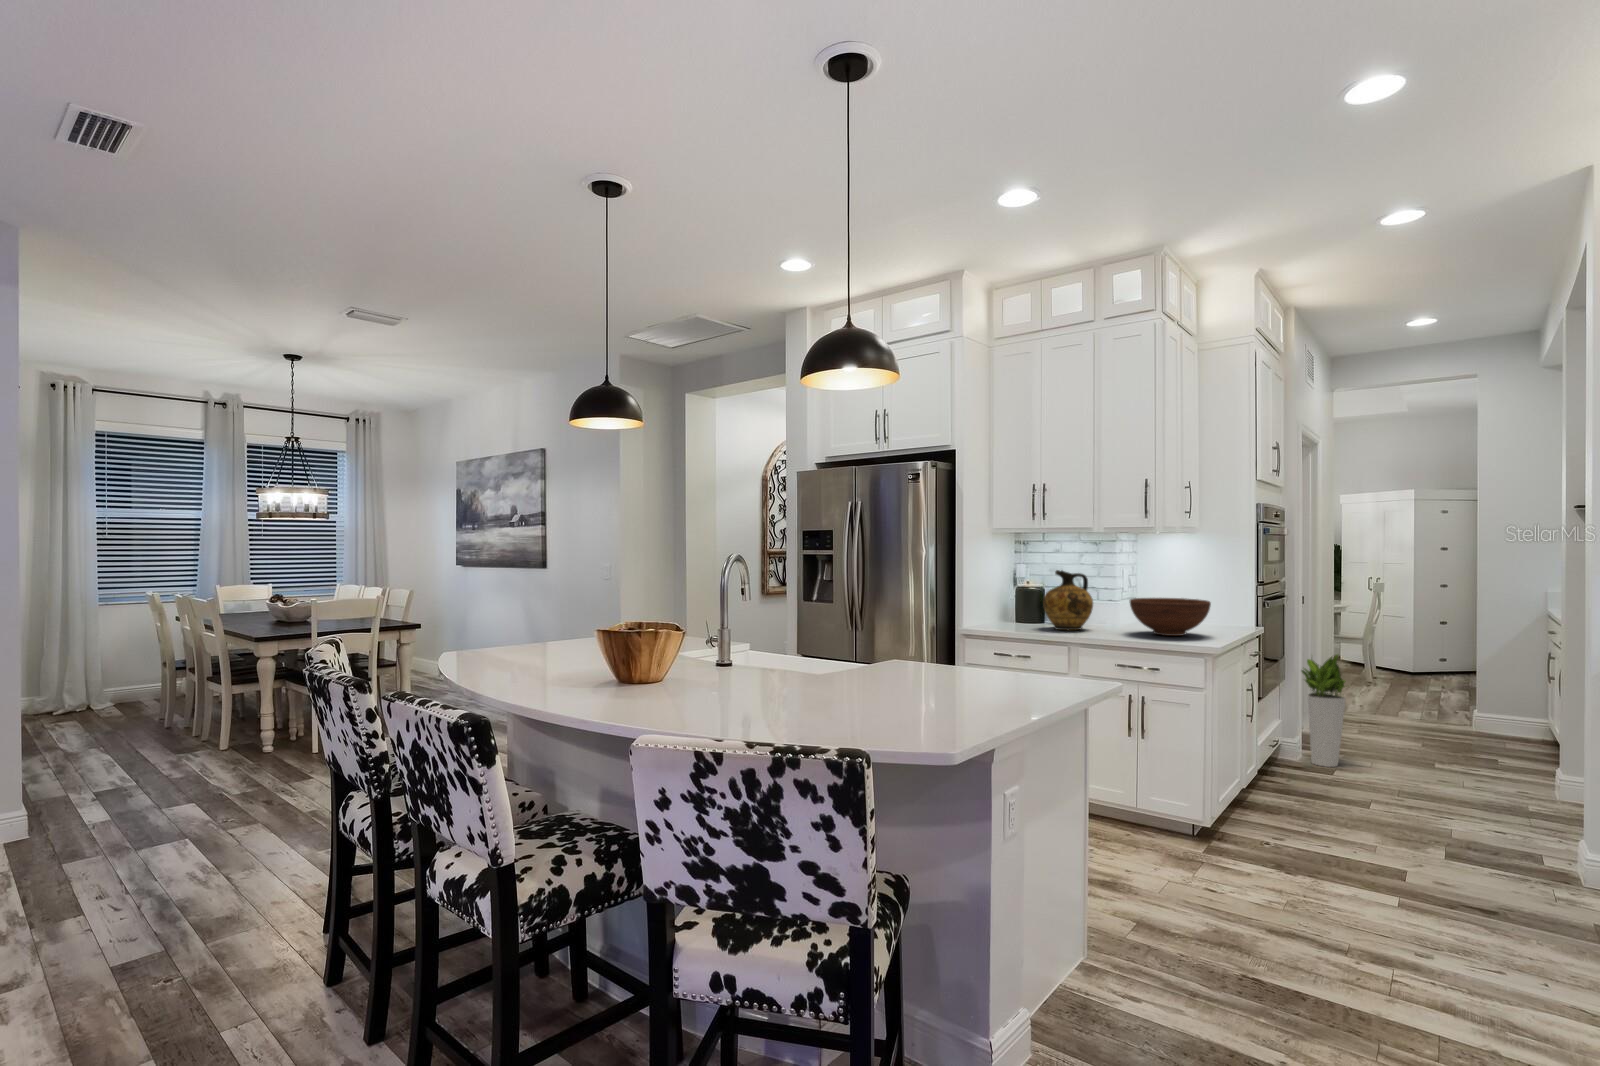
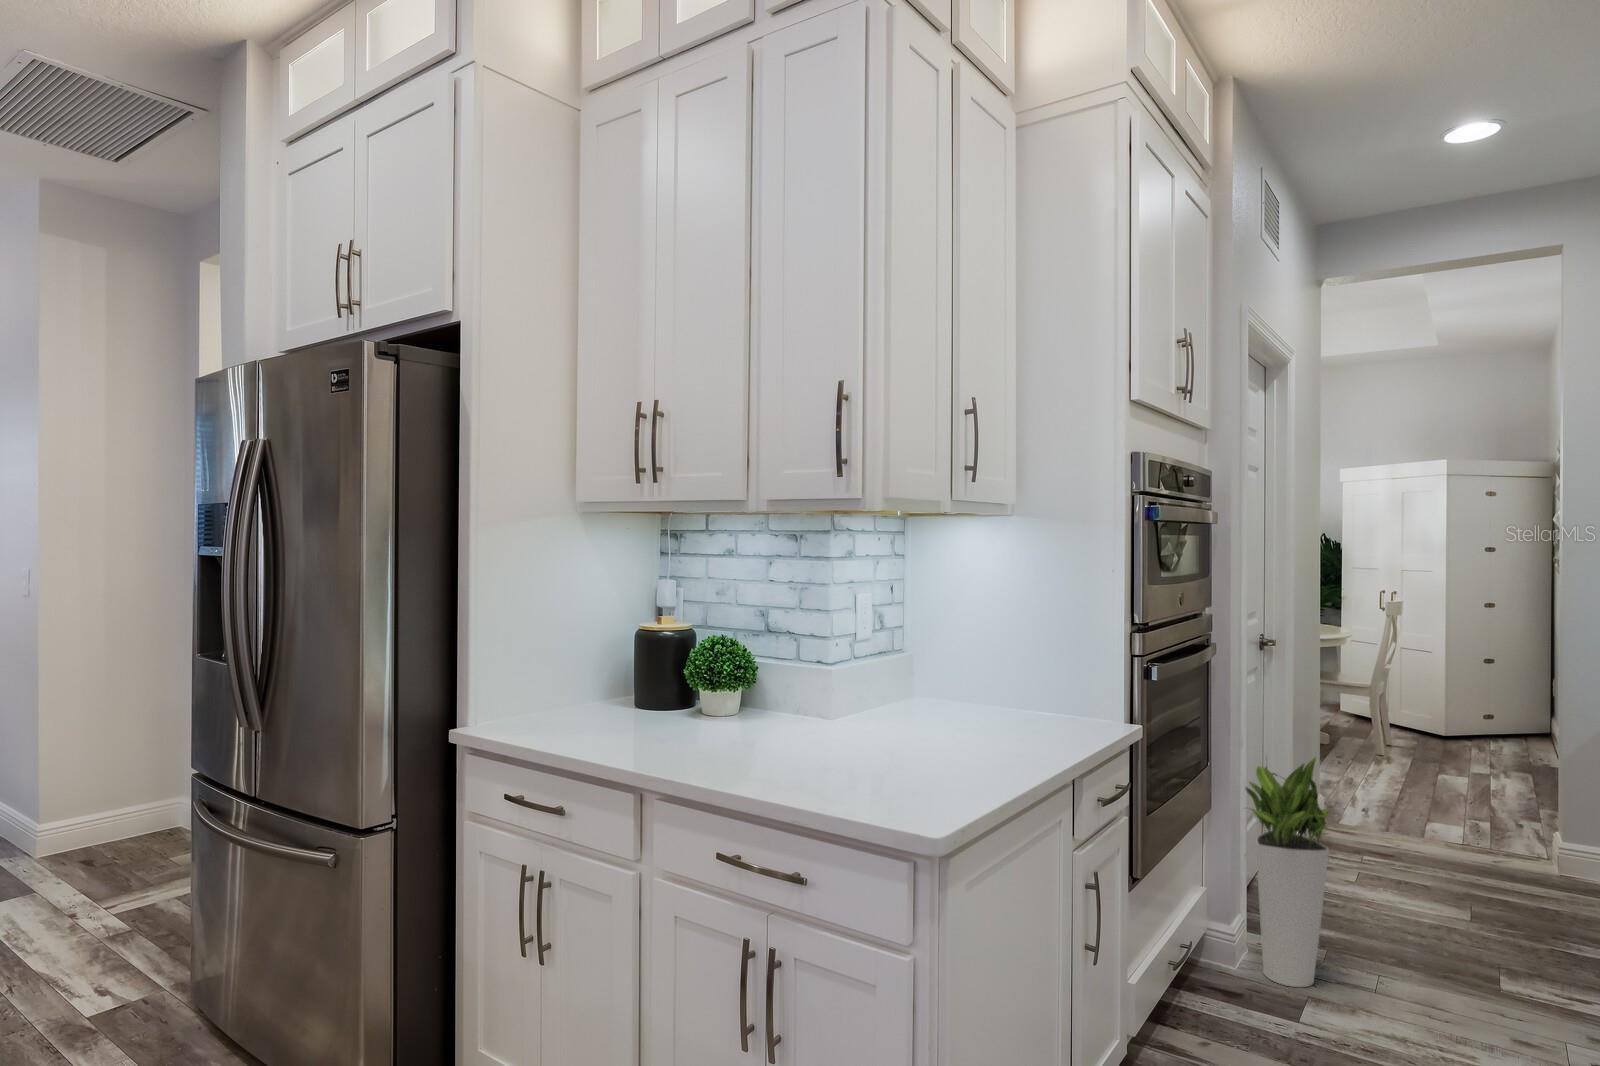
ceramic jug: present [1043,570,1093,630] -> none [630,595,743,738]
fruit bowl: present [1130,598,1211,636] -> none [792,662,979,767]

